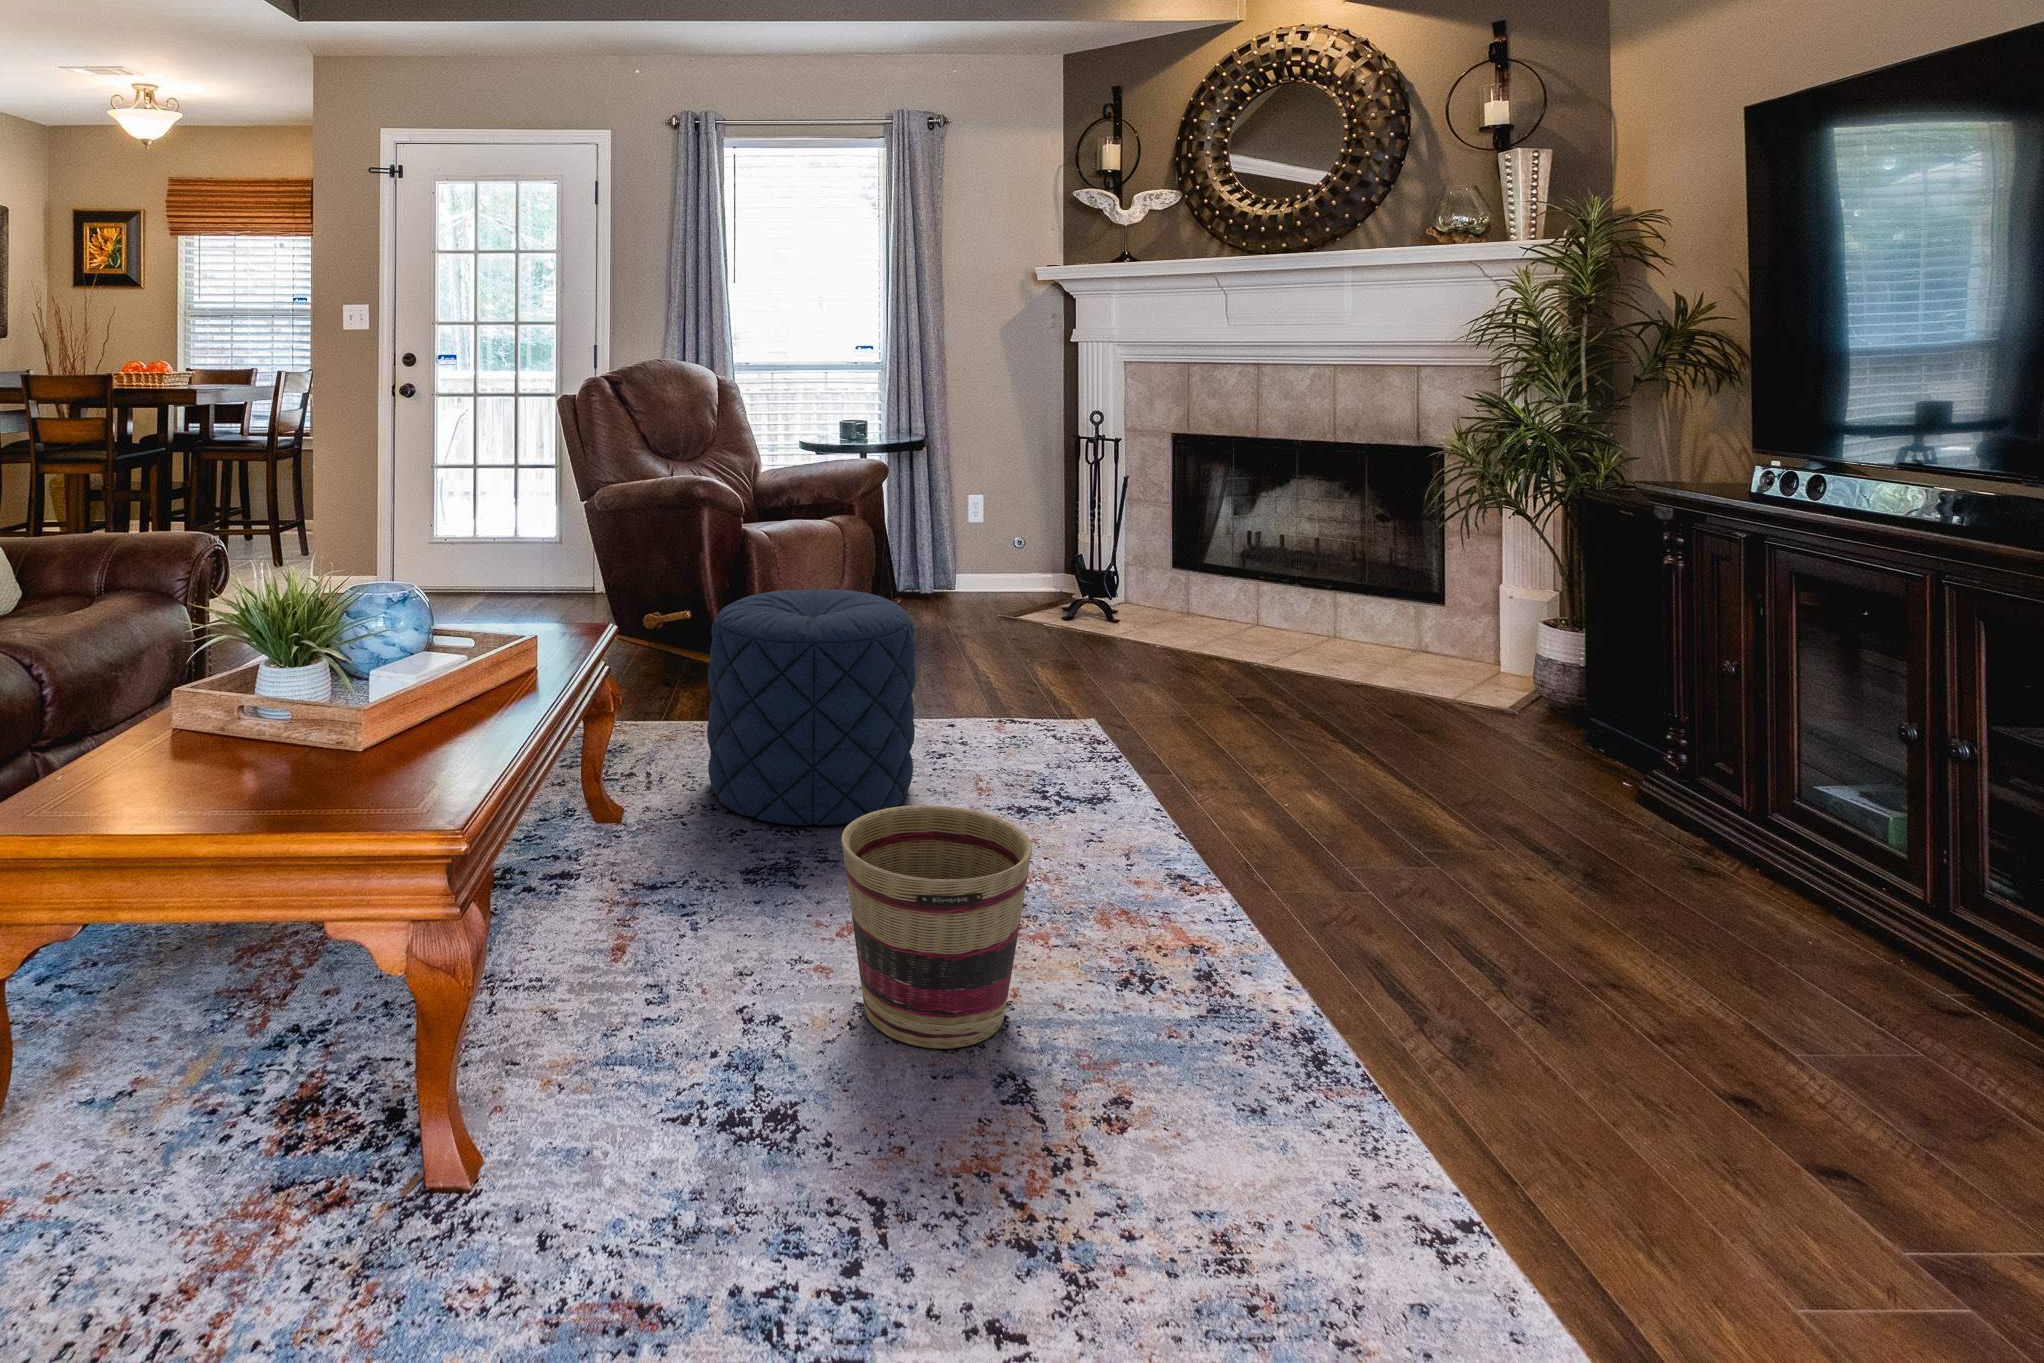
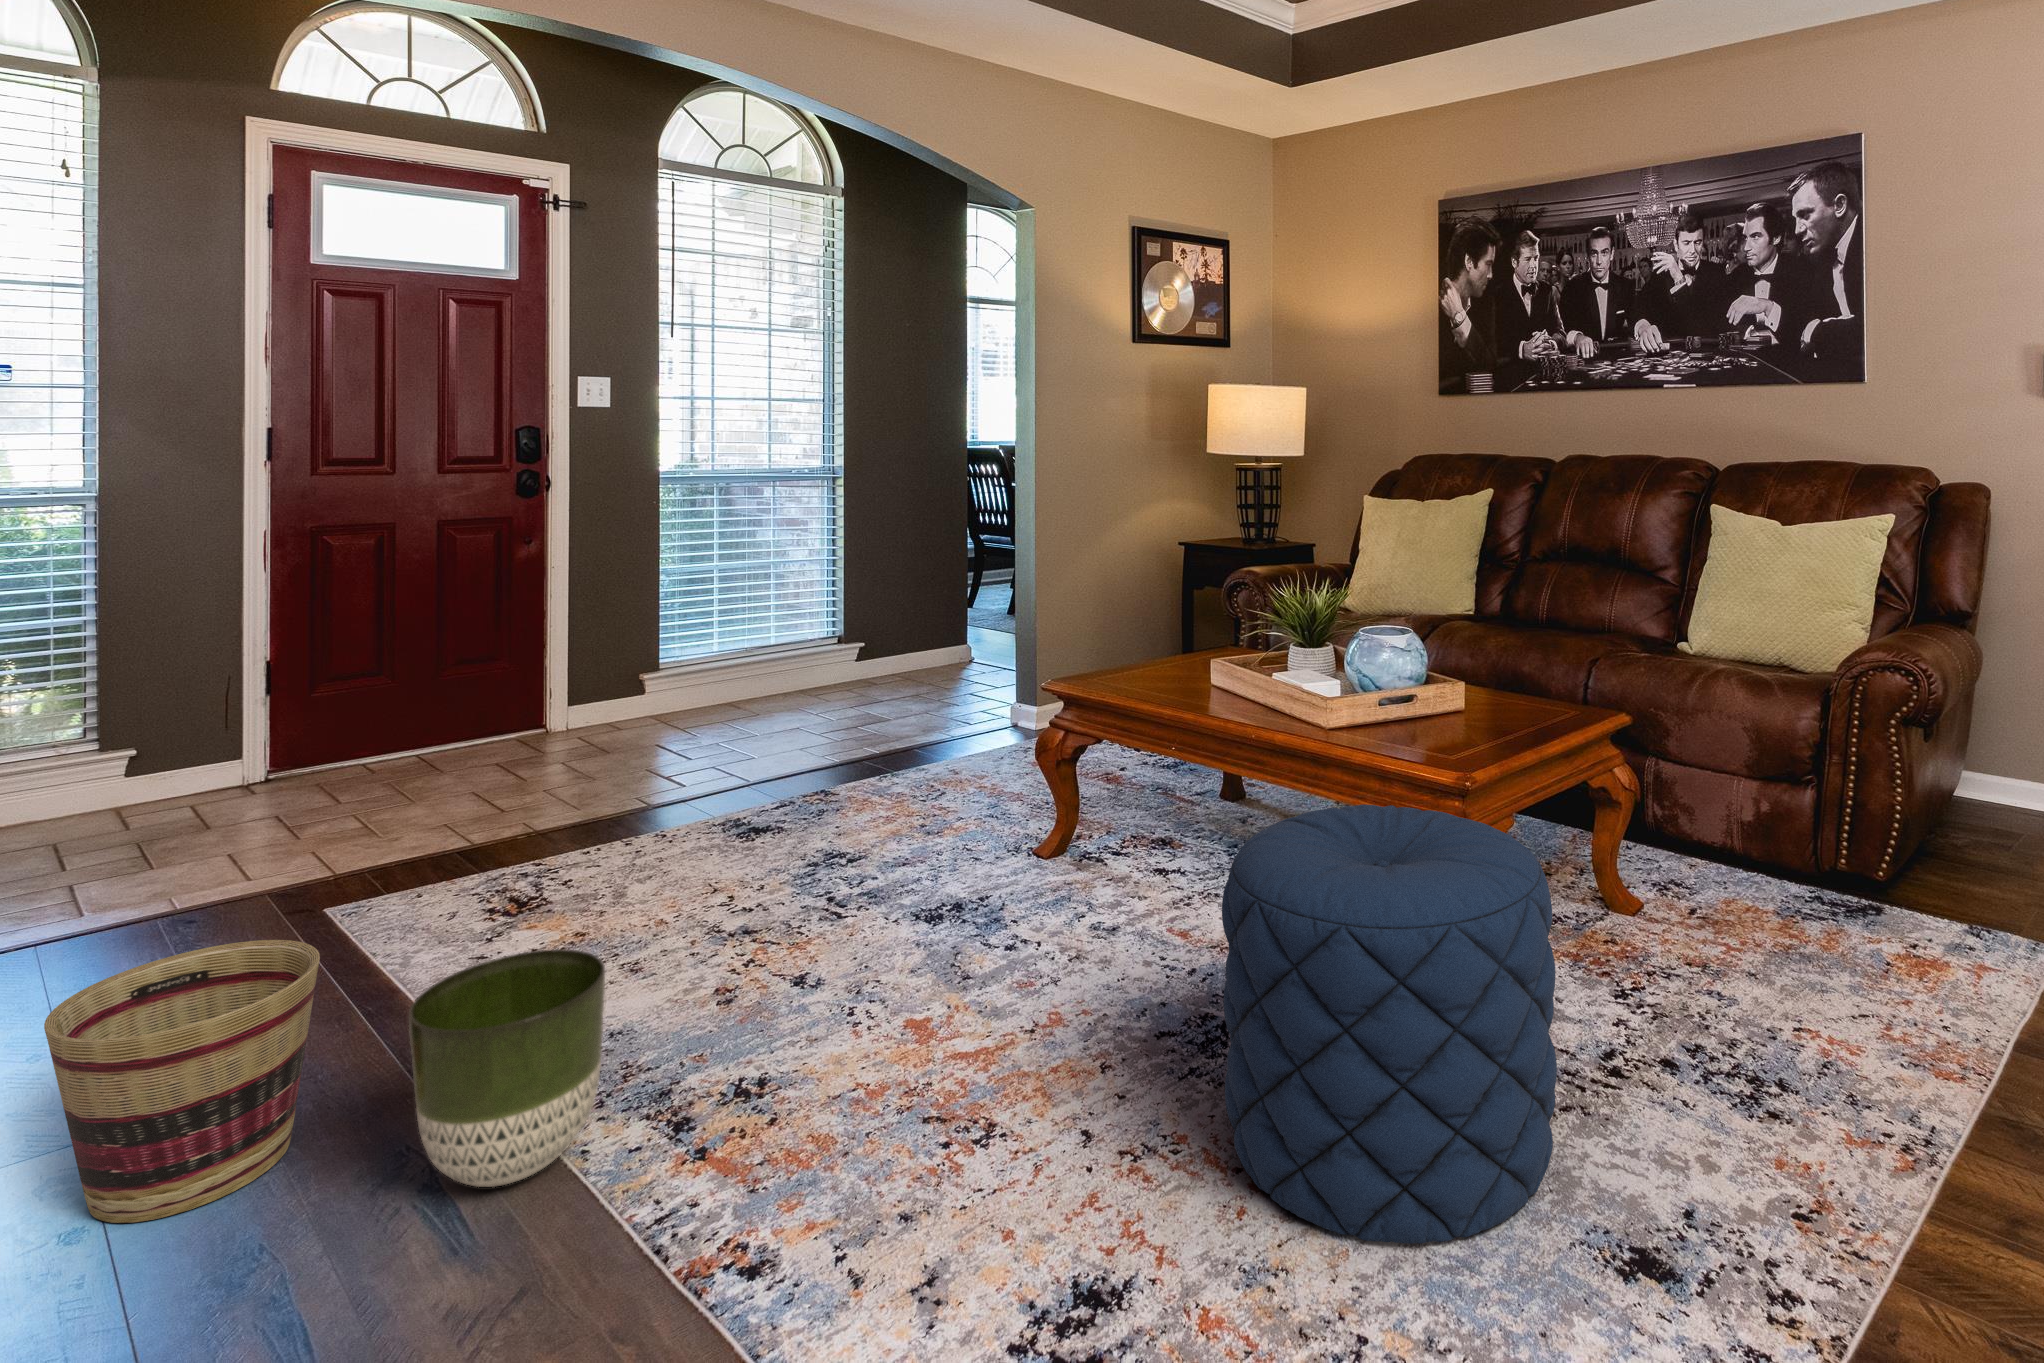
basket: present [842,805,1032,1049] -> present [44,940,320,1223]
planter: none [1277,821,1449,1031] -> present [409,949,605,1187]

